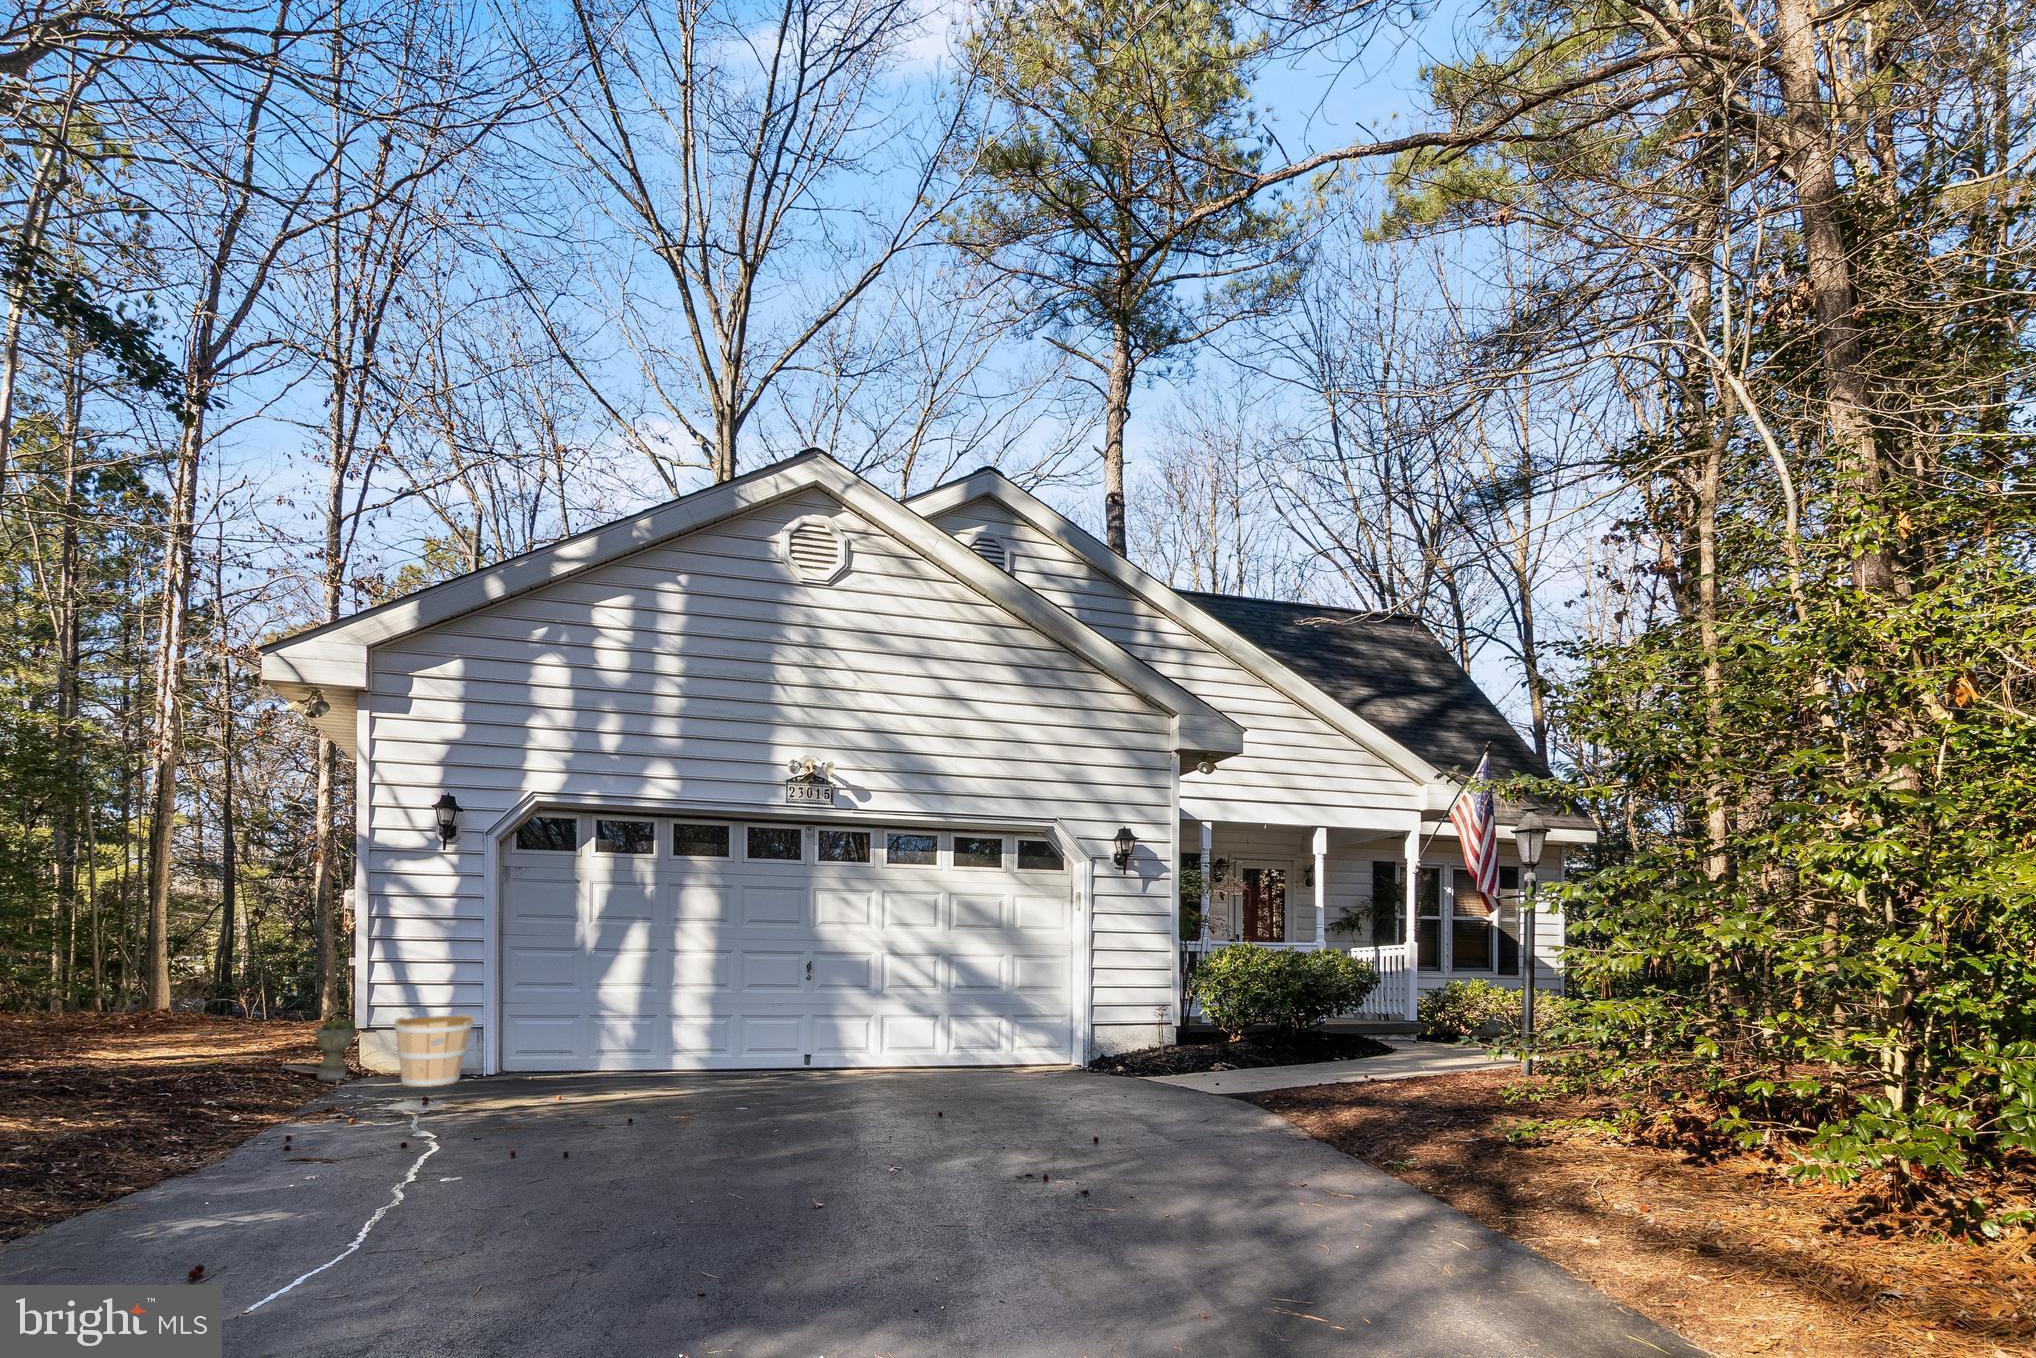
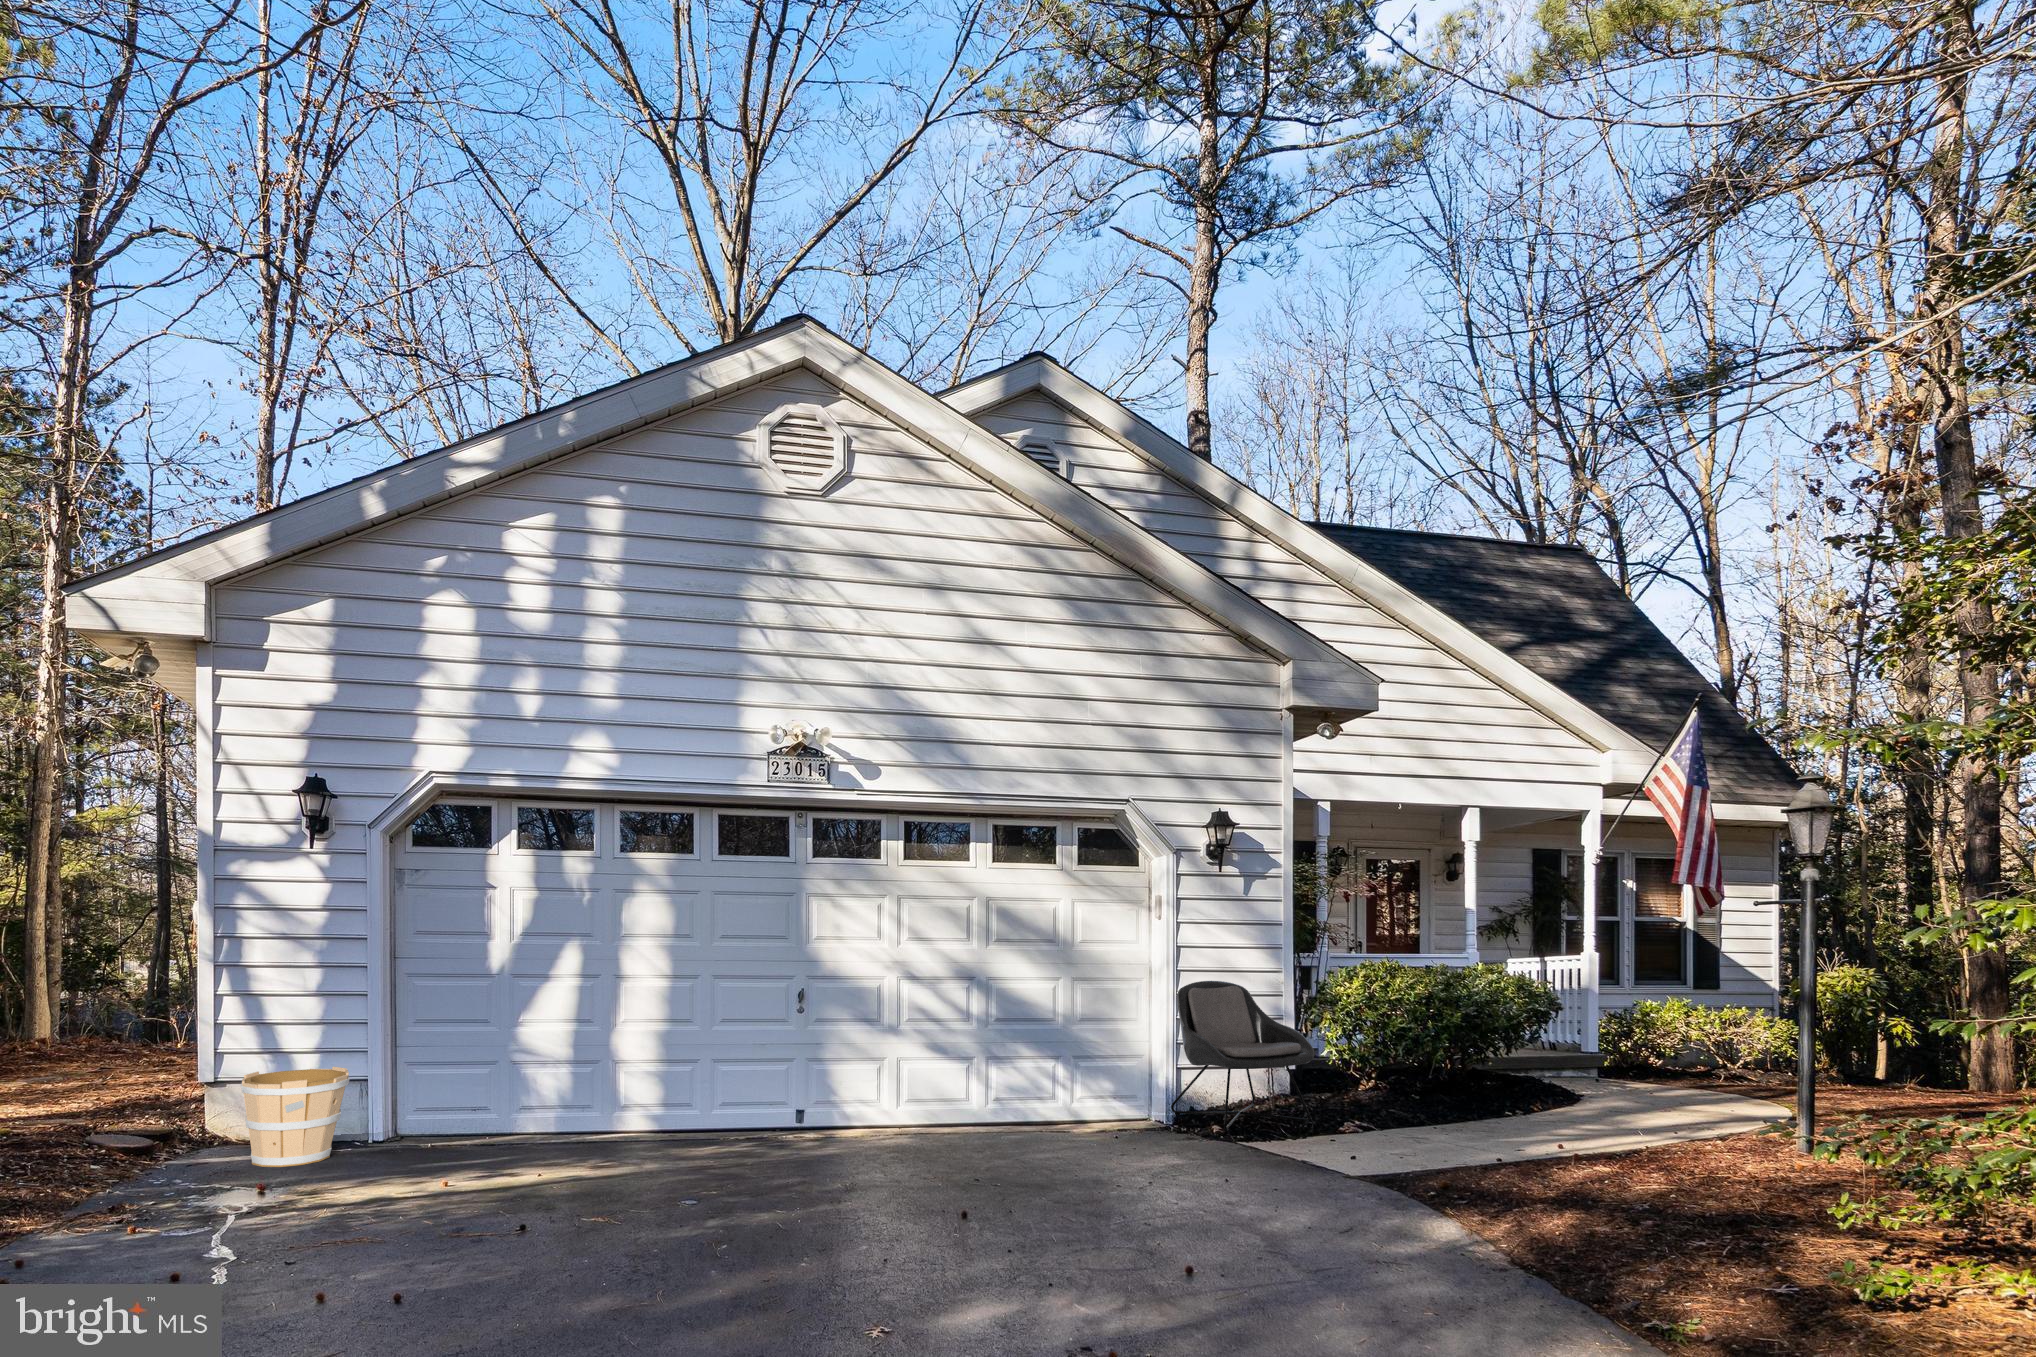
lounge chair: none [1085,957,1193,1068] -> present [1171,981,1315,1131]
planter: present [315,1017,357,1081] -> none [145,1072,202,1156]

